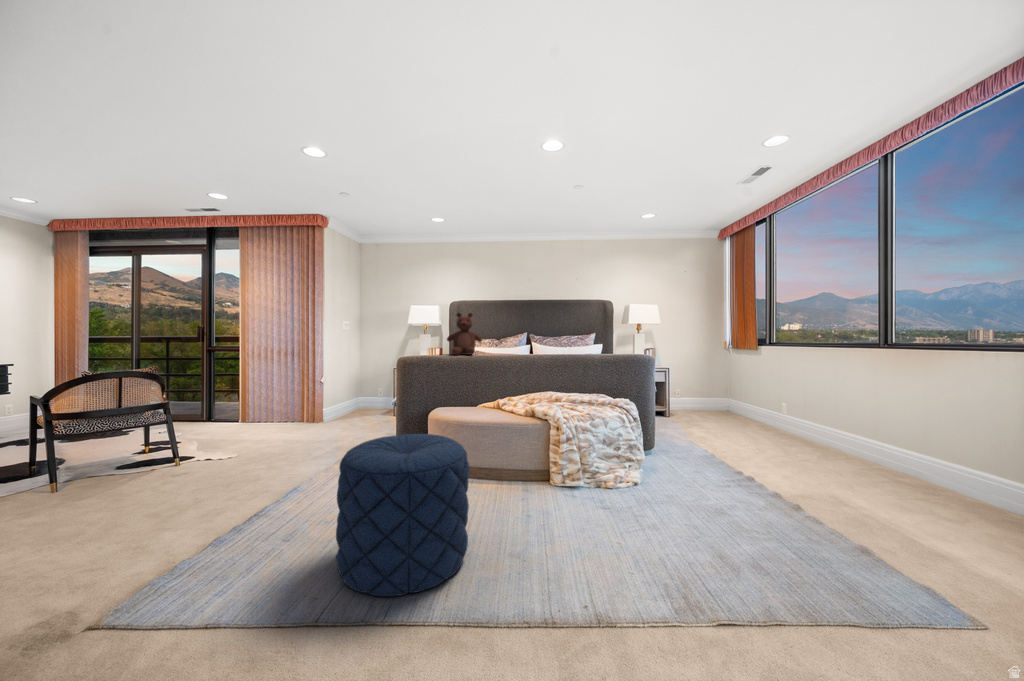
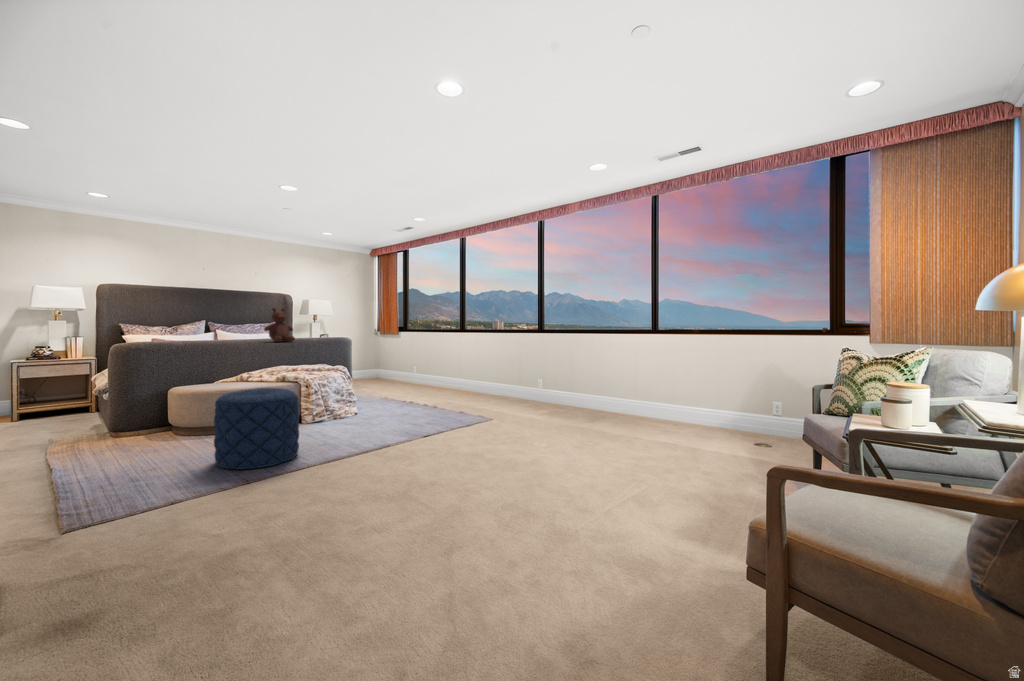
teddy bear: present [447,313,482,355] -> present [264,308,295,342]

